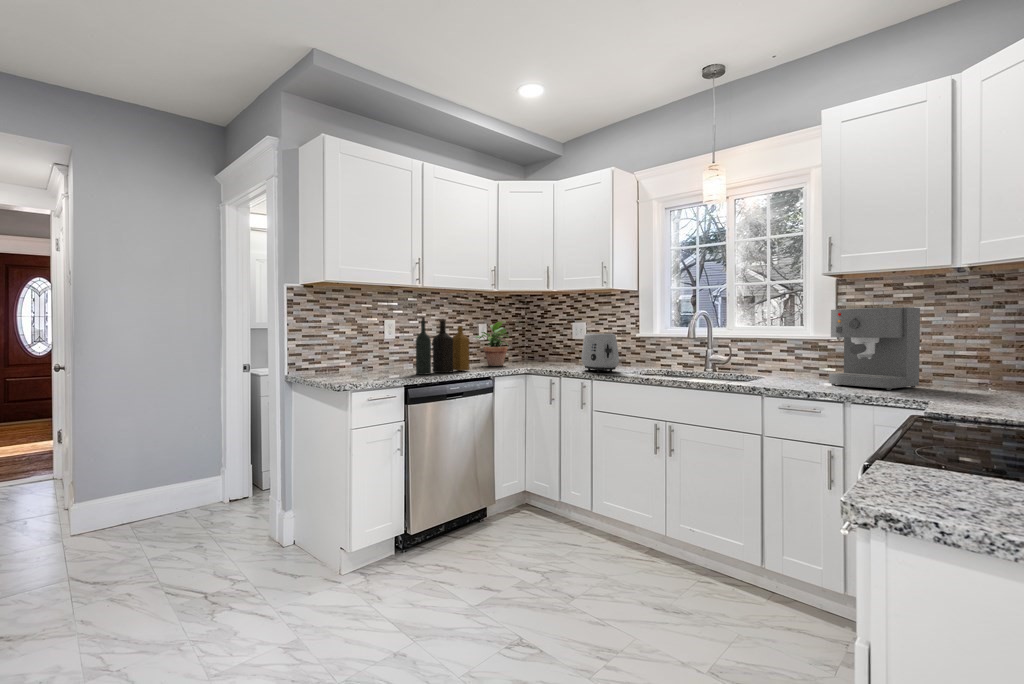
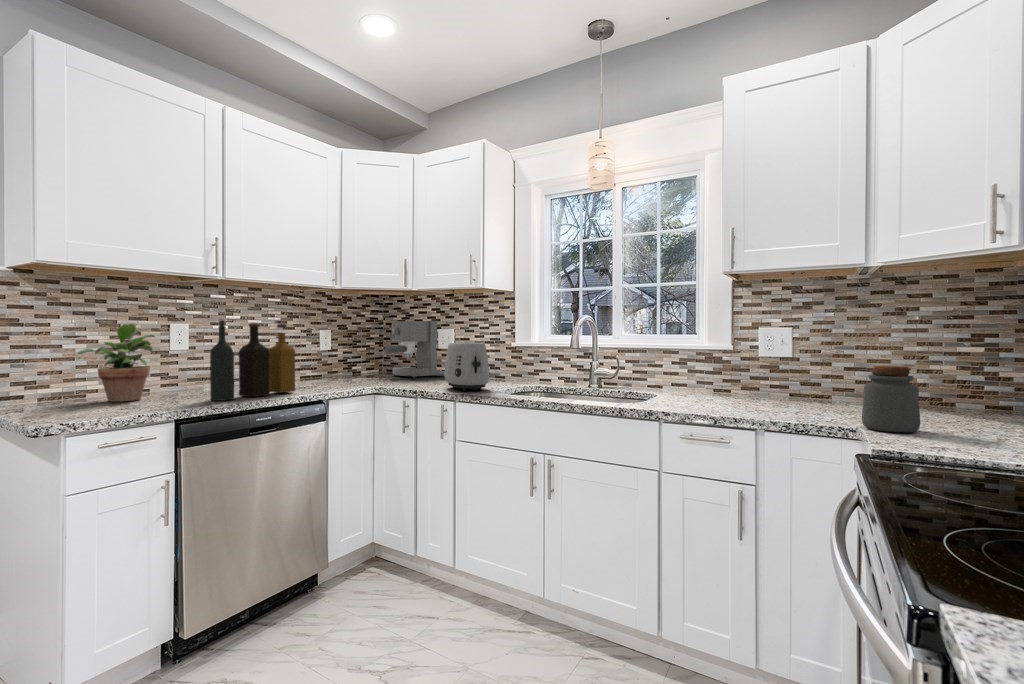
coffee maker: present [829,307,920,390] -> present [385,321,444,378]
potted plant: present [475,321,509,366] -> present [78,323,155,402]
jar: none [938,351,991,405] -> present [862,366,920,433]

